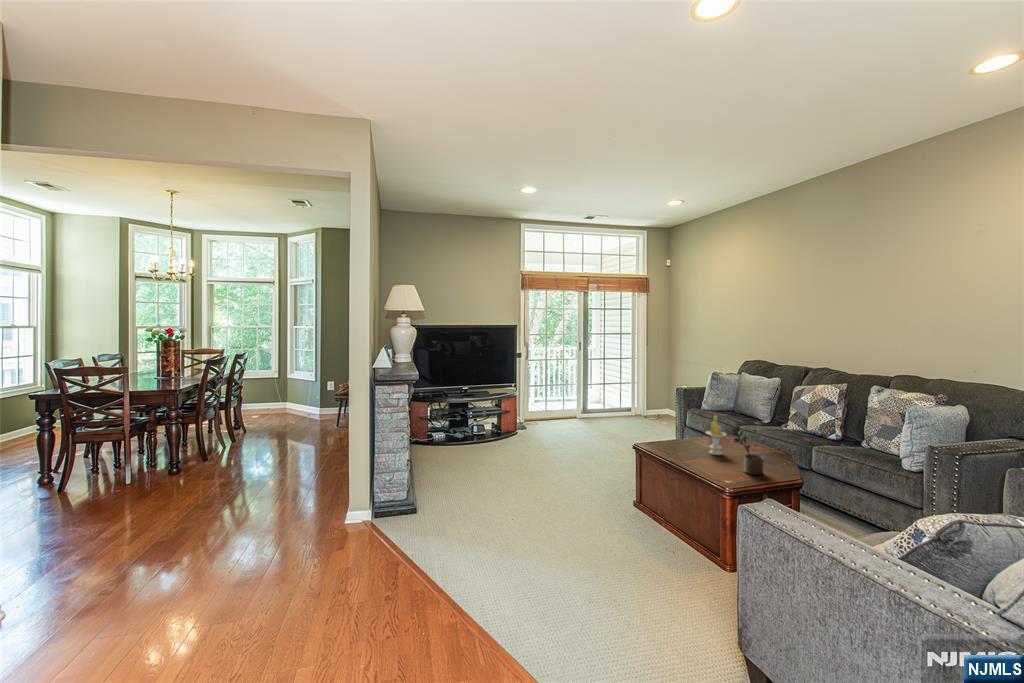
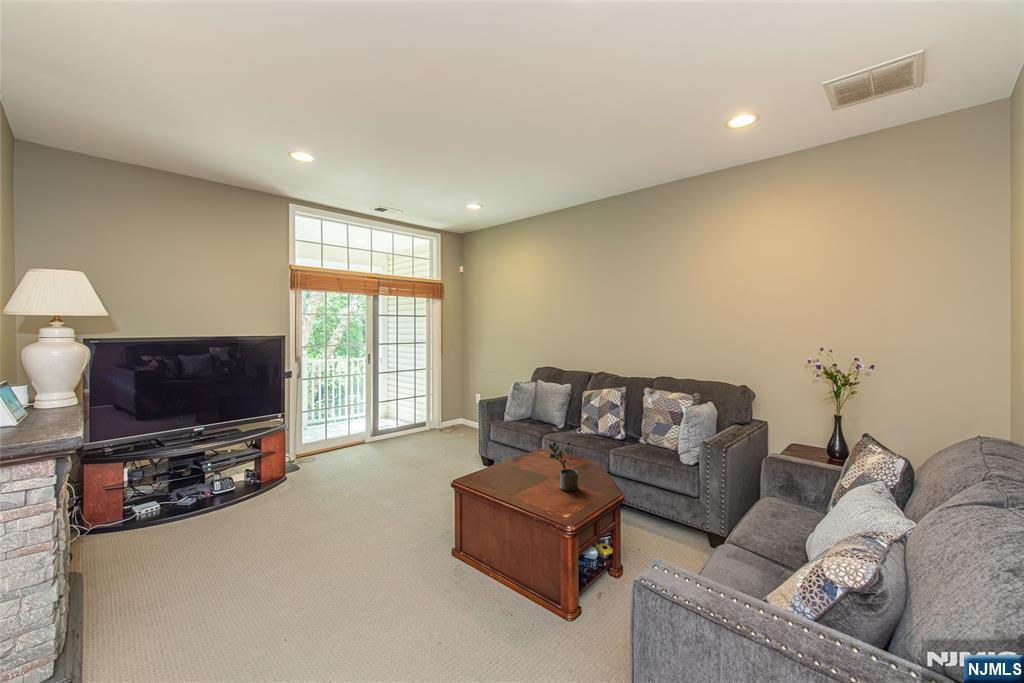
candle: present [706,415,726,455] -> none [518,429,539,472]

